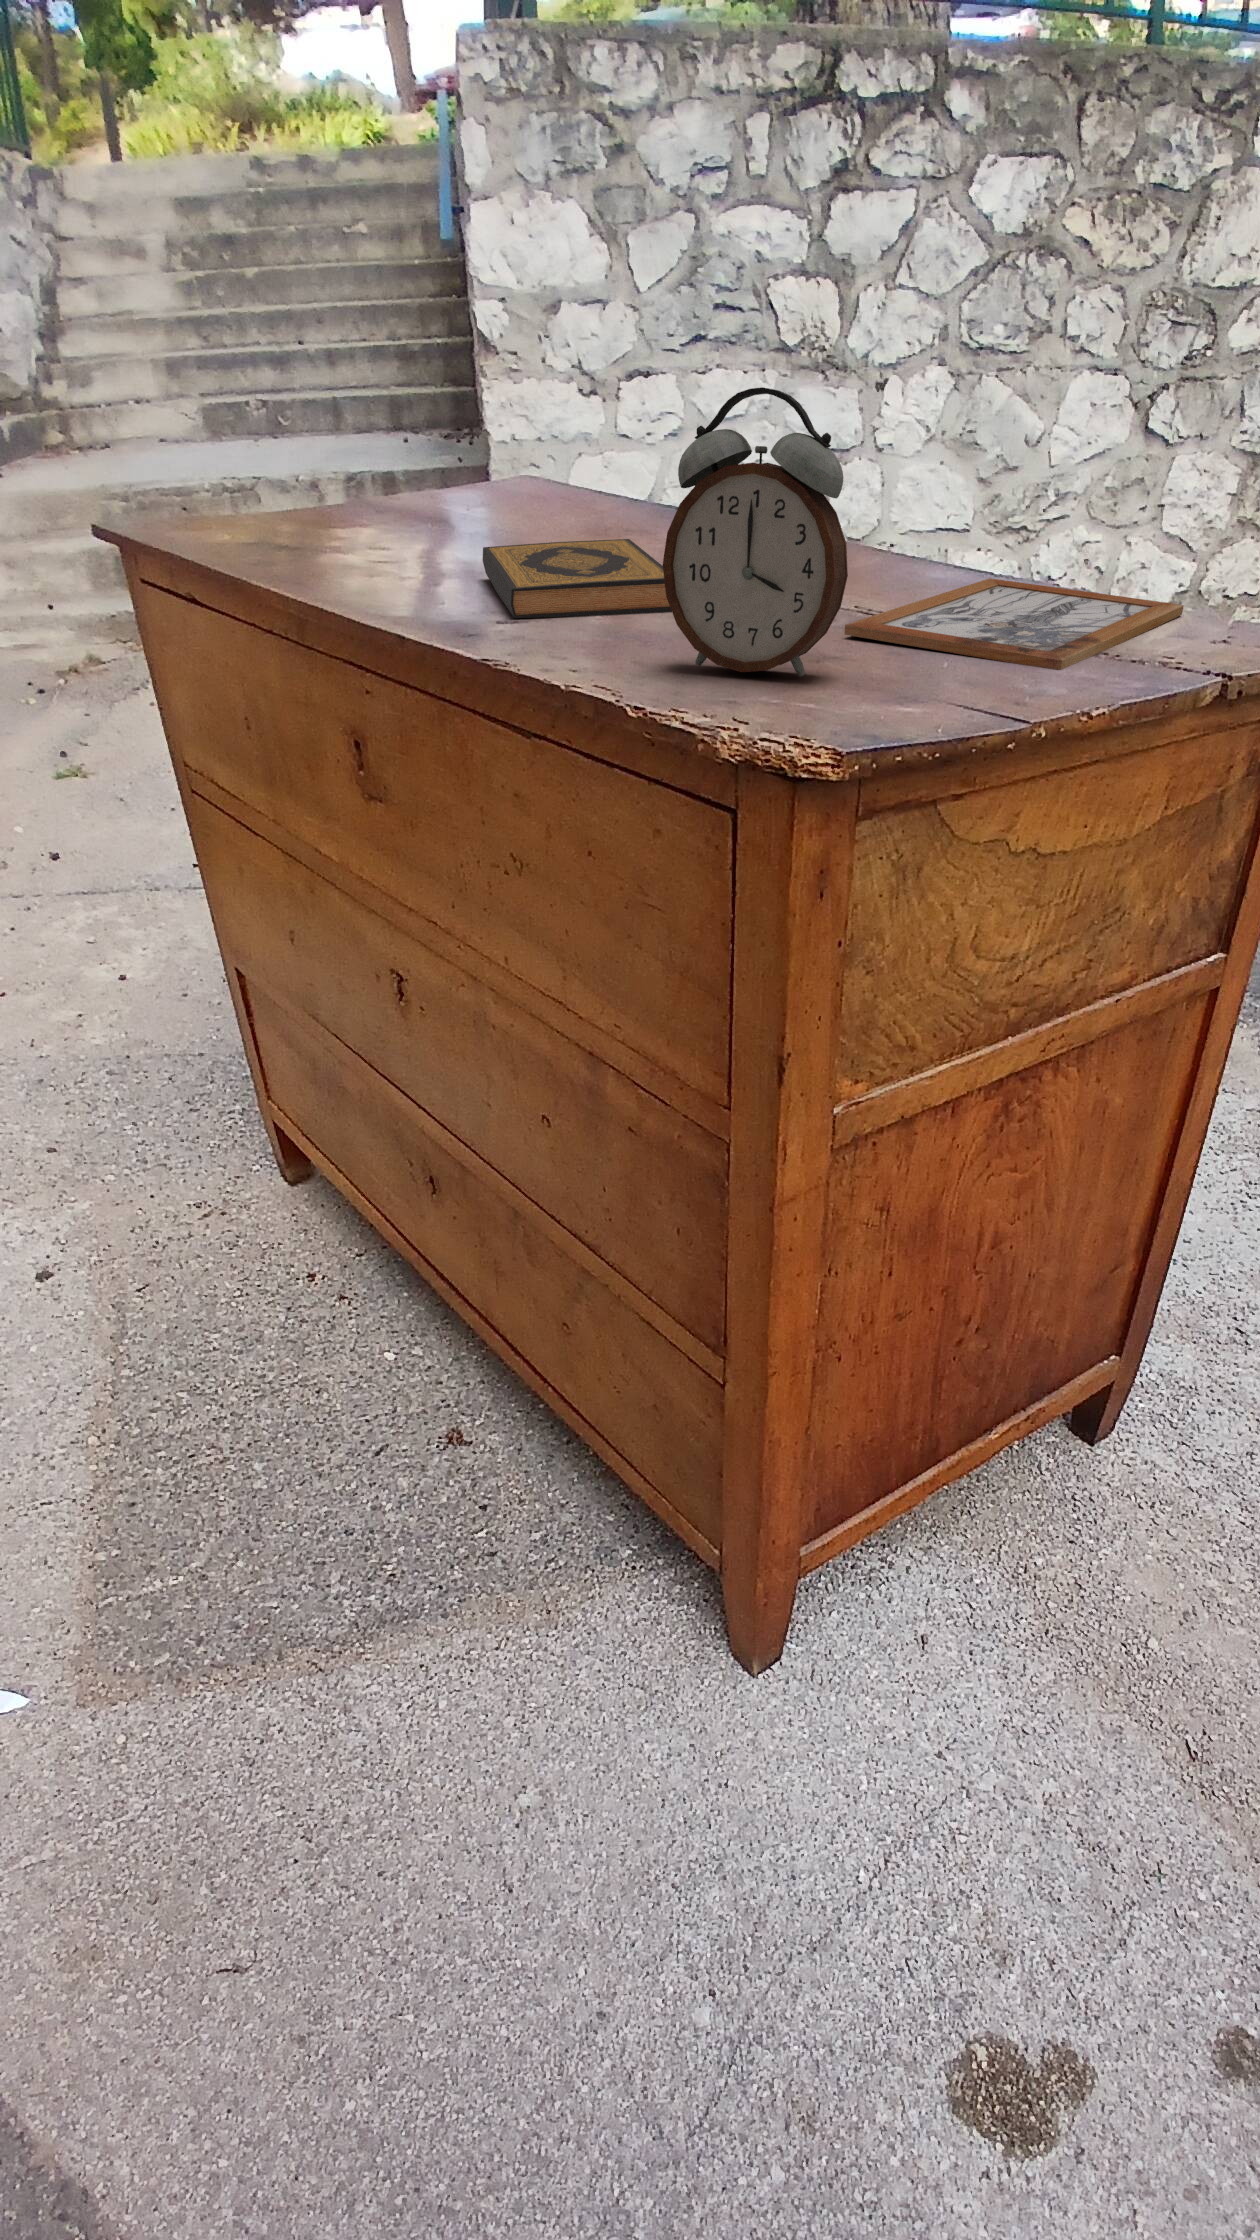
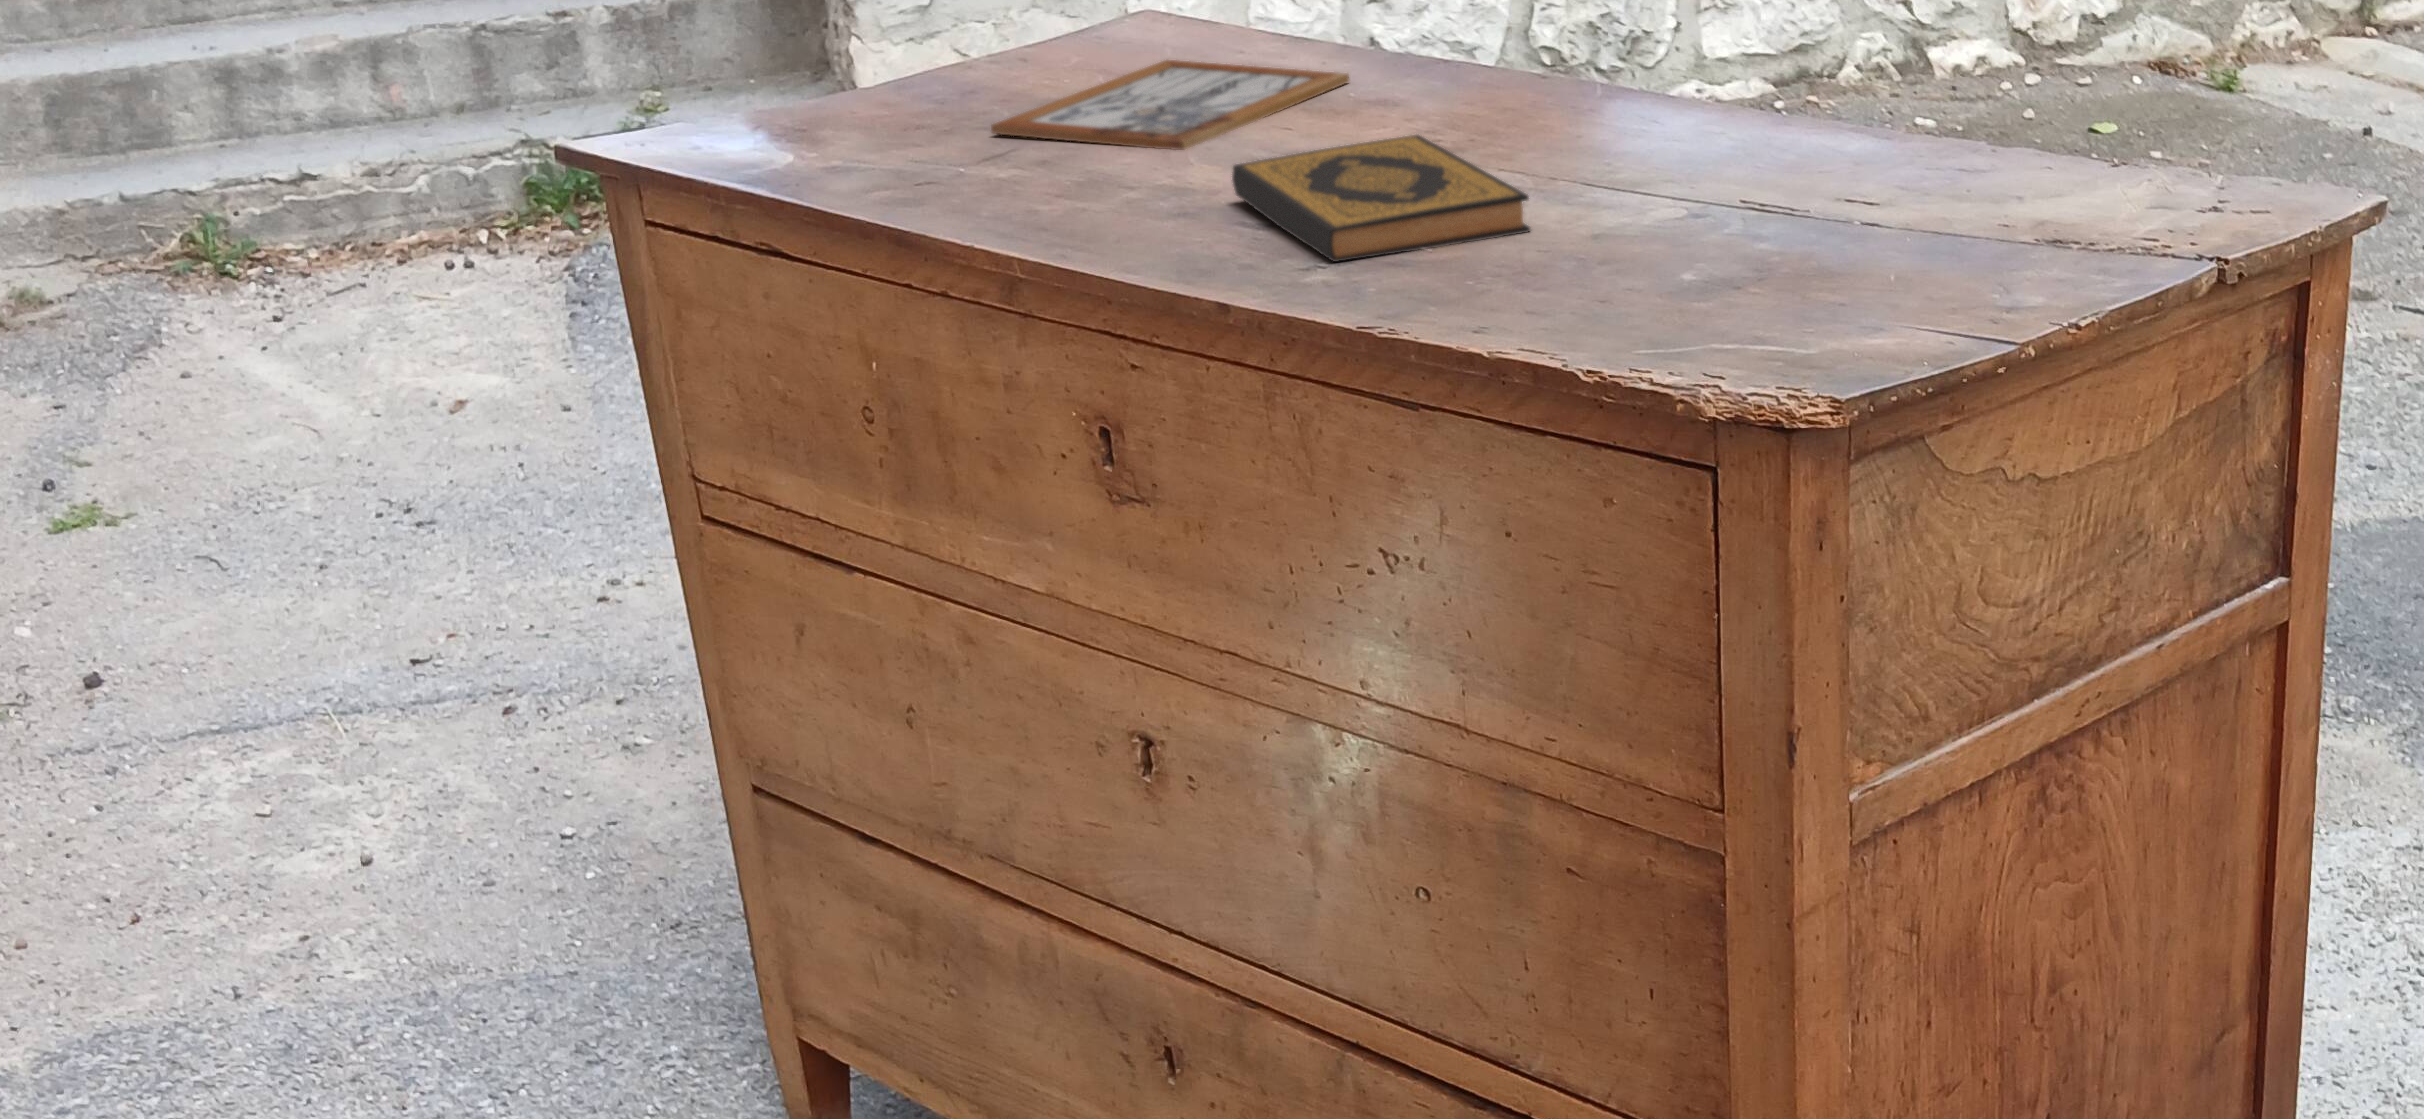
alarm clock: present [663,387,848,677] -> none [1571,35,1780,314]
picture frame: present [844,579,1184,670] -> present [991,60,1349,150]

